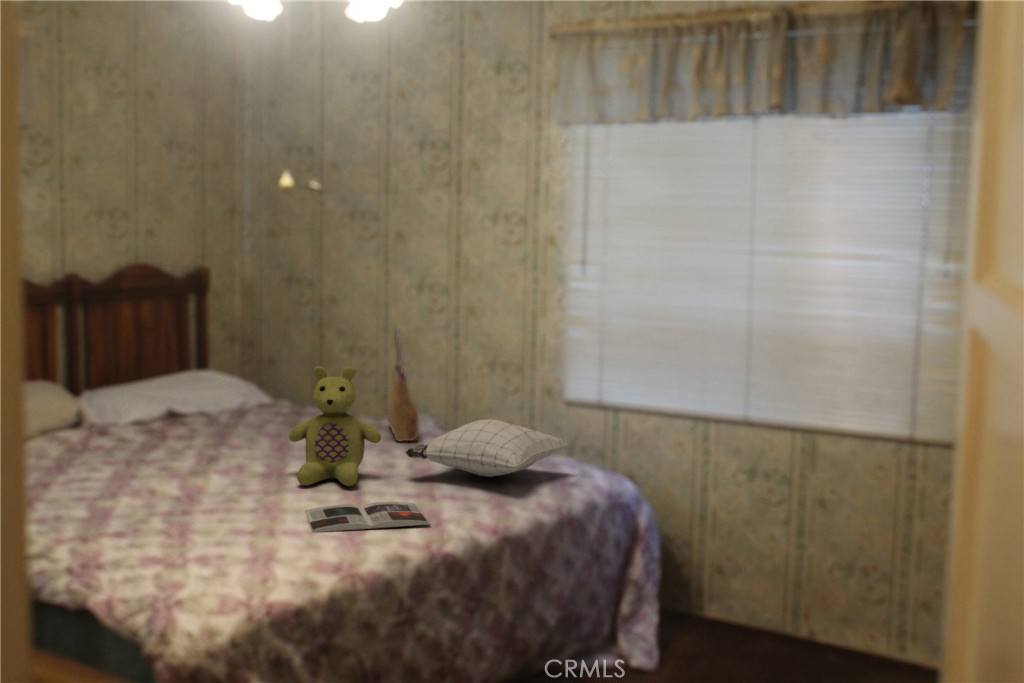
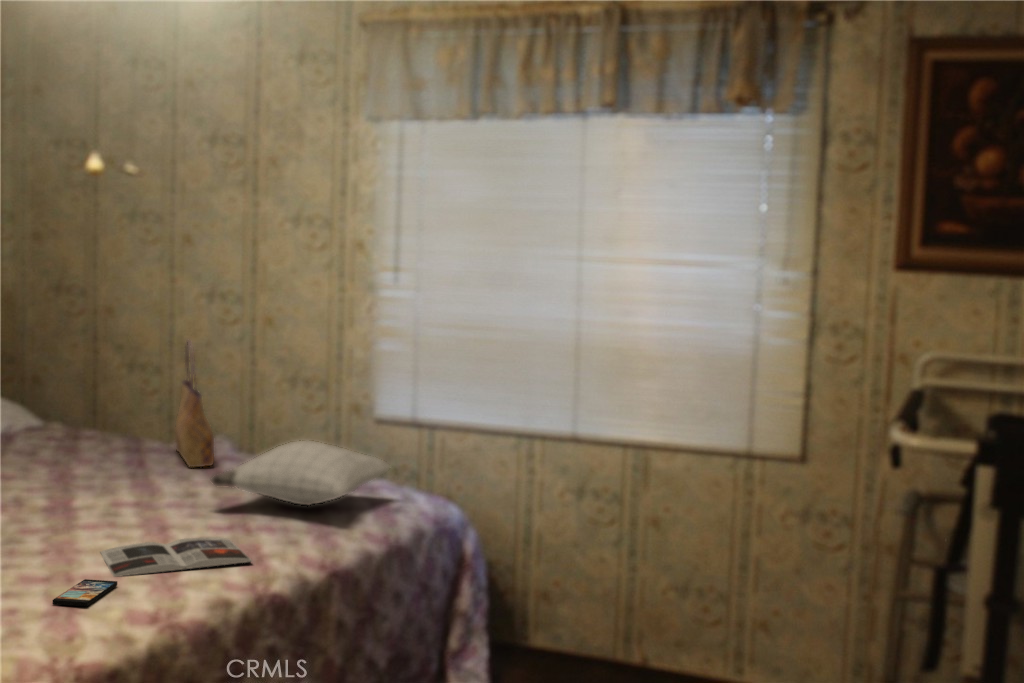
stuffed bear: present [289,366,381,486] -> none [70,383,182,522]
smartphone: none [257,533,313,556] -> present [52,579,117,606]

